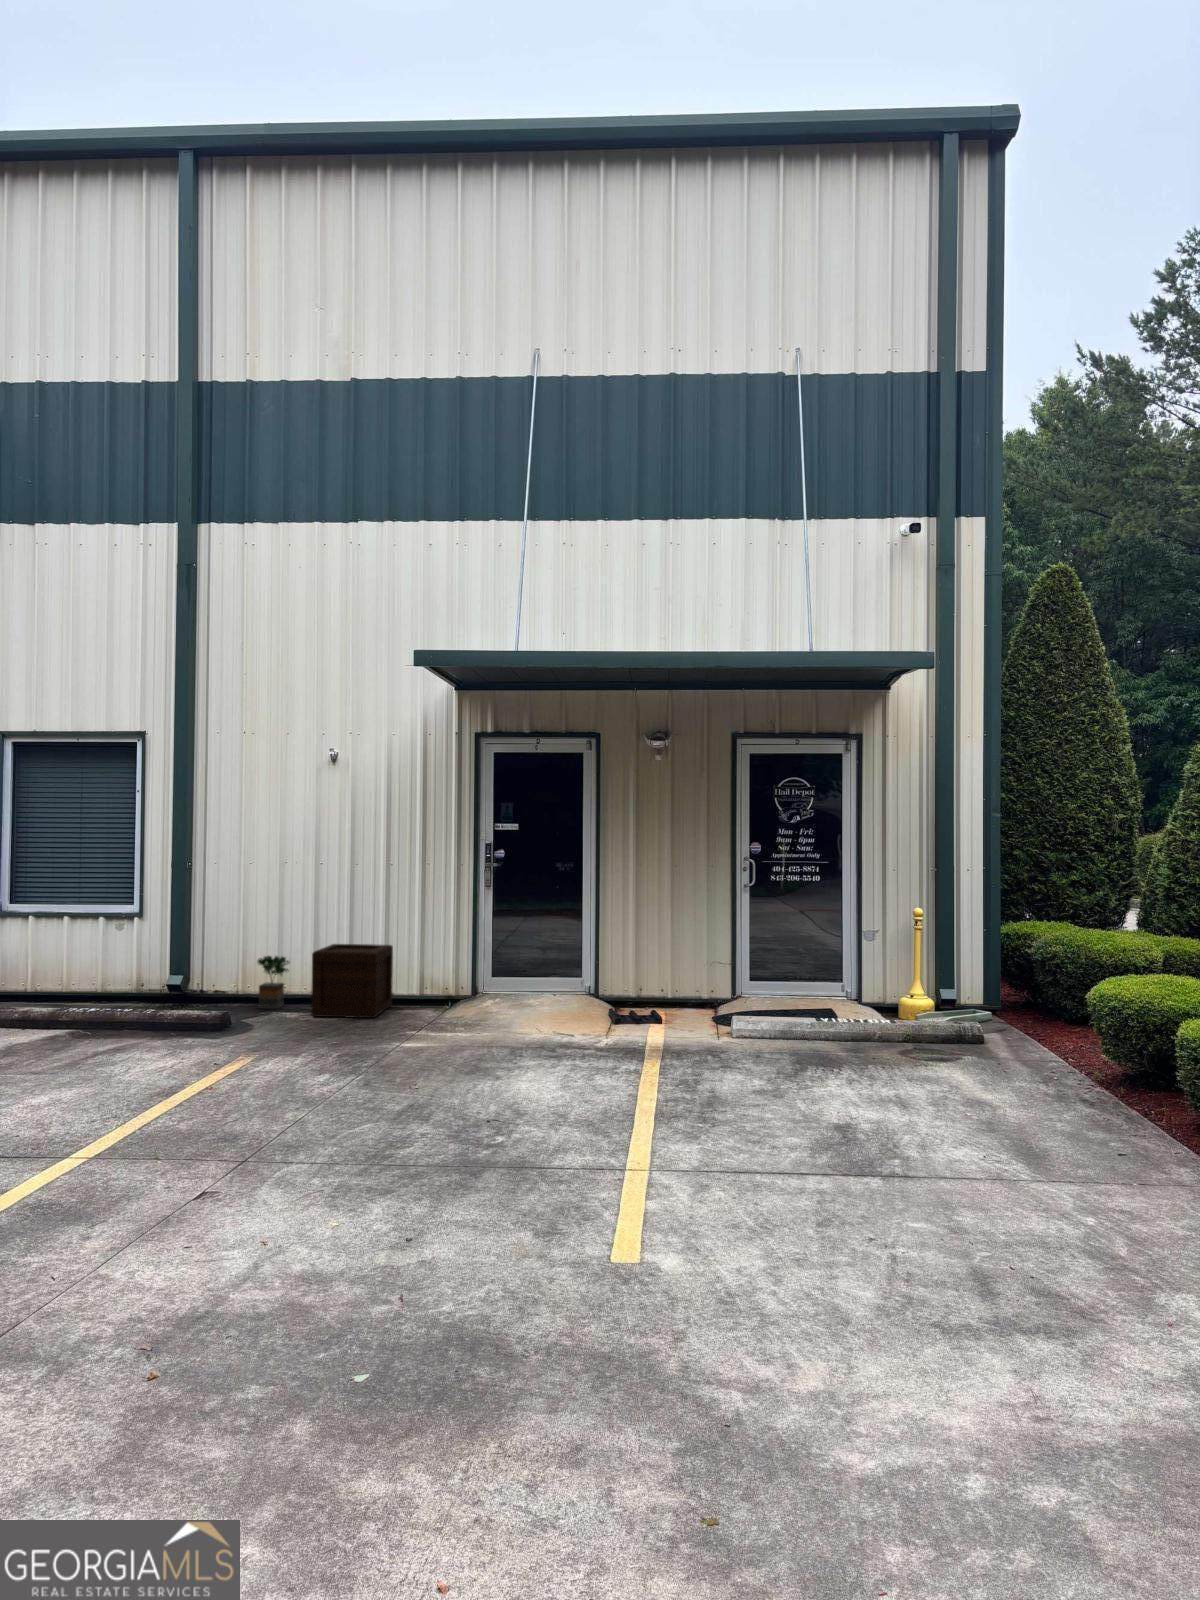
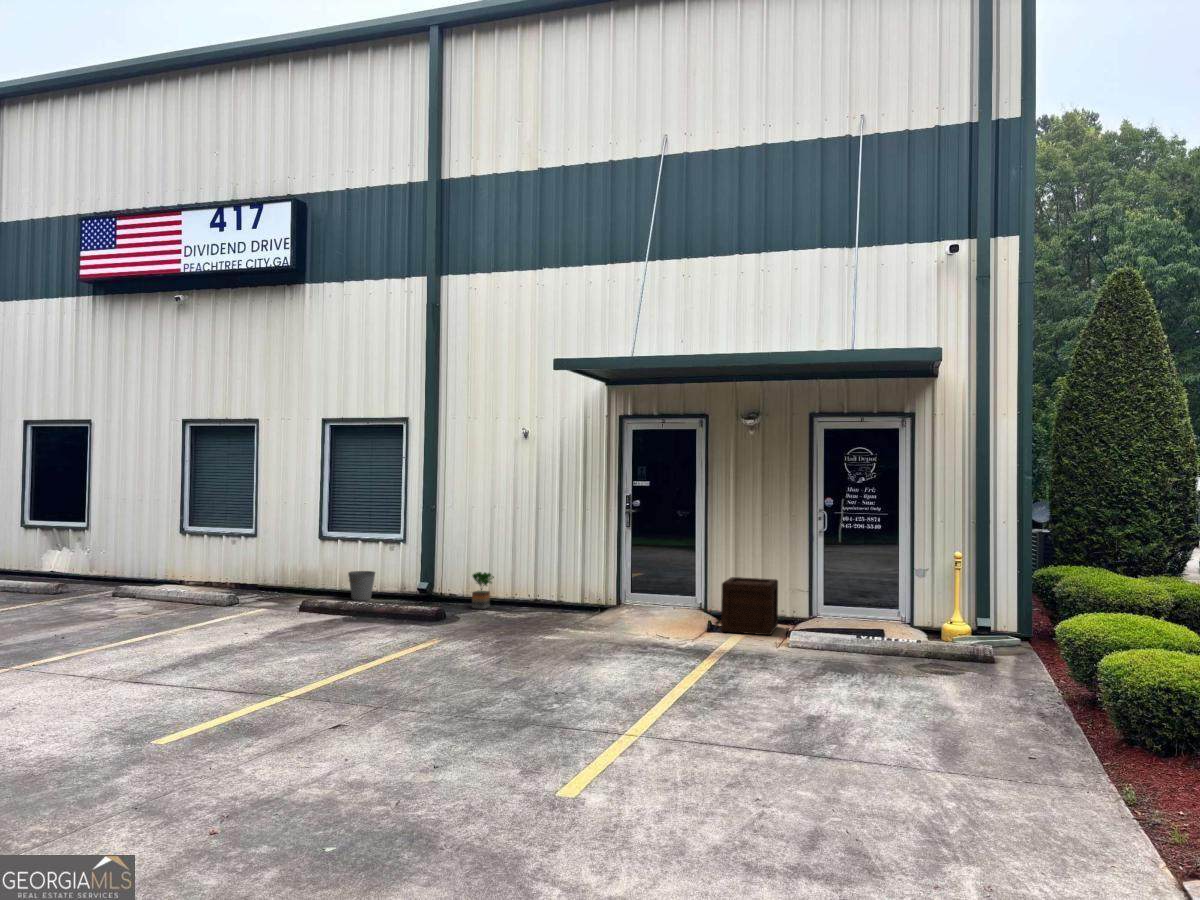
wooden crate: present [311,944,393,1018] -> present [721,577,778,635]
bucket: none [51,961,97,1006] -> present [348,571,375,600]

